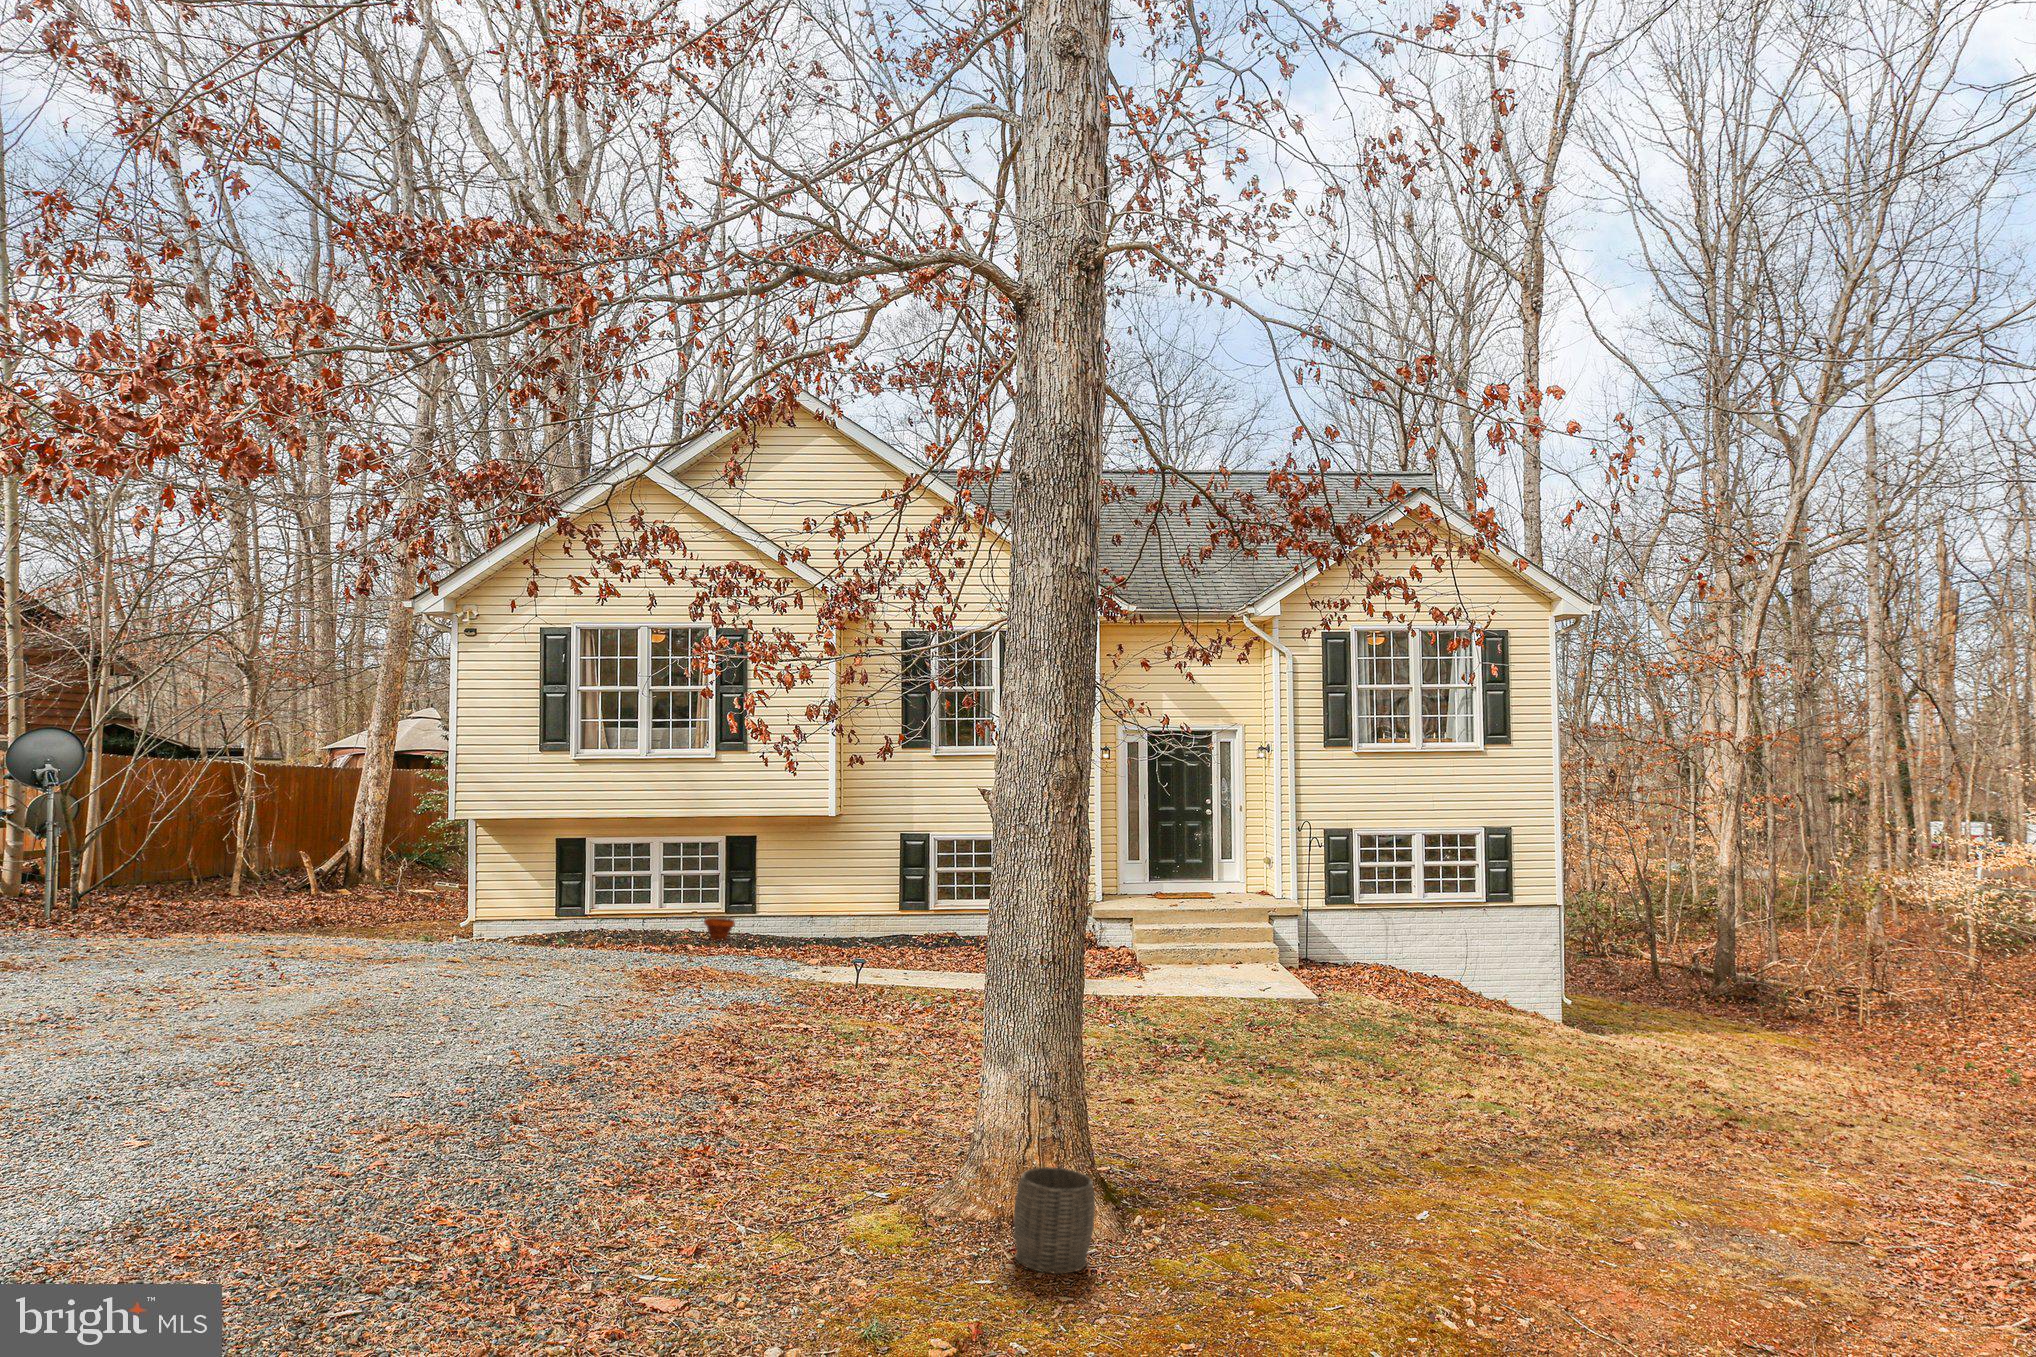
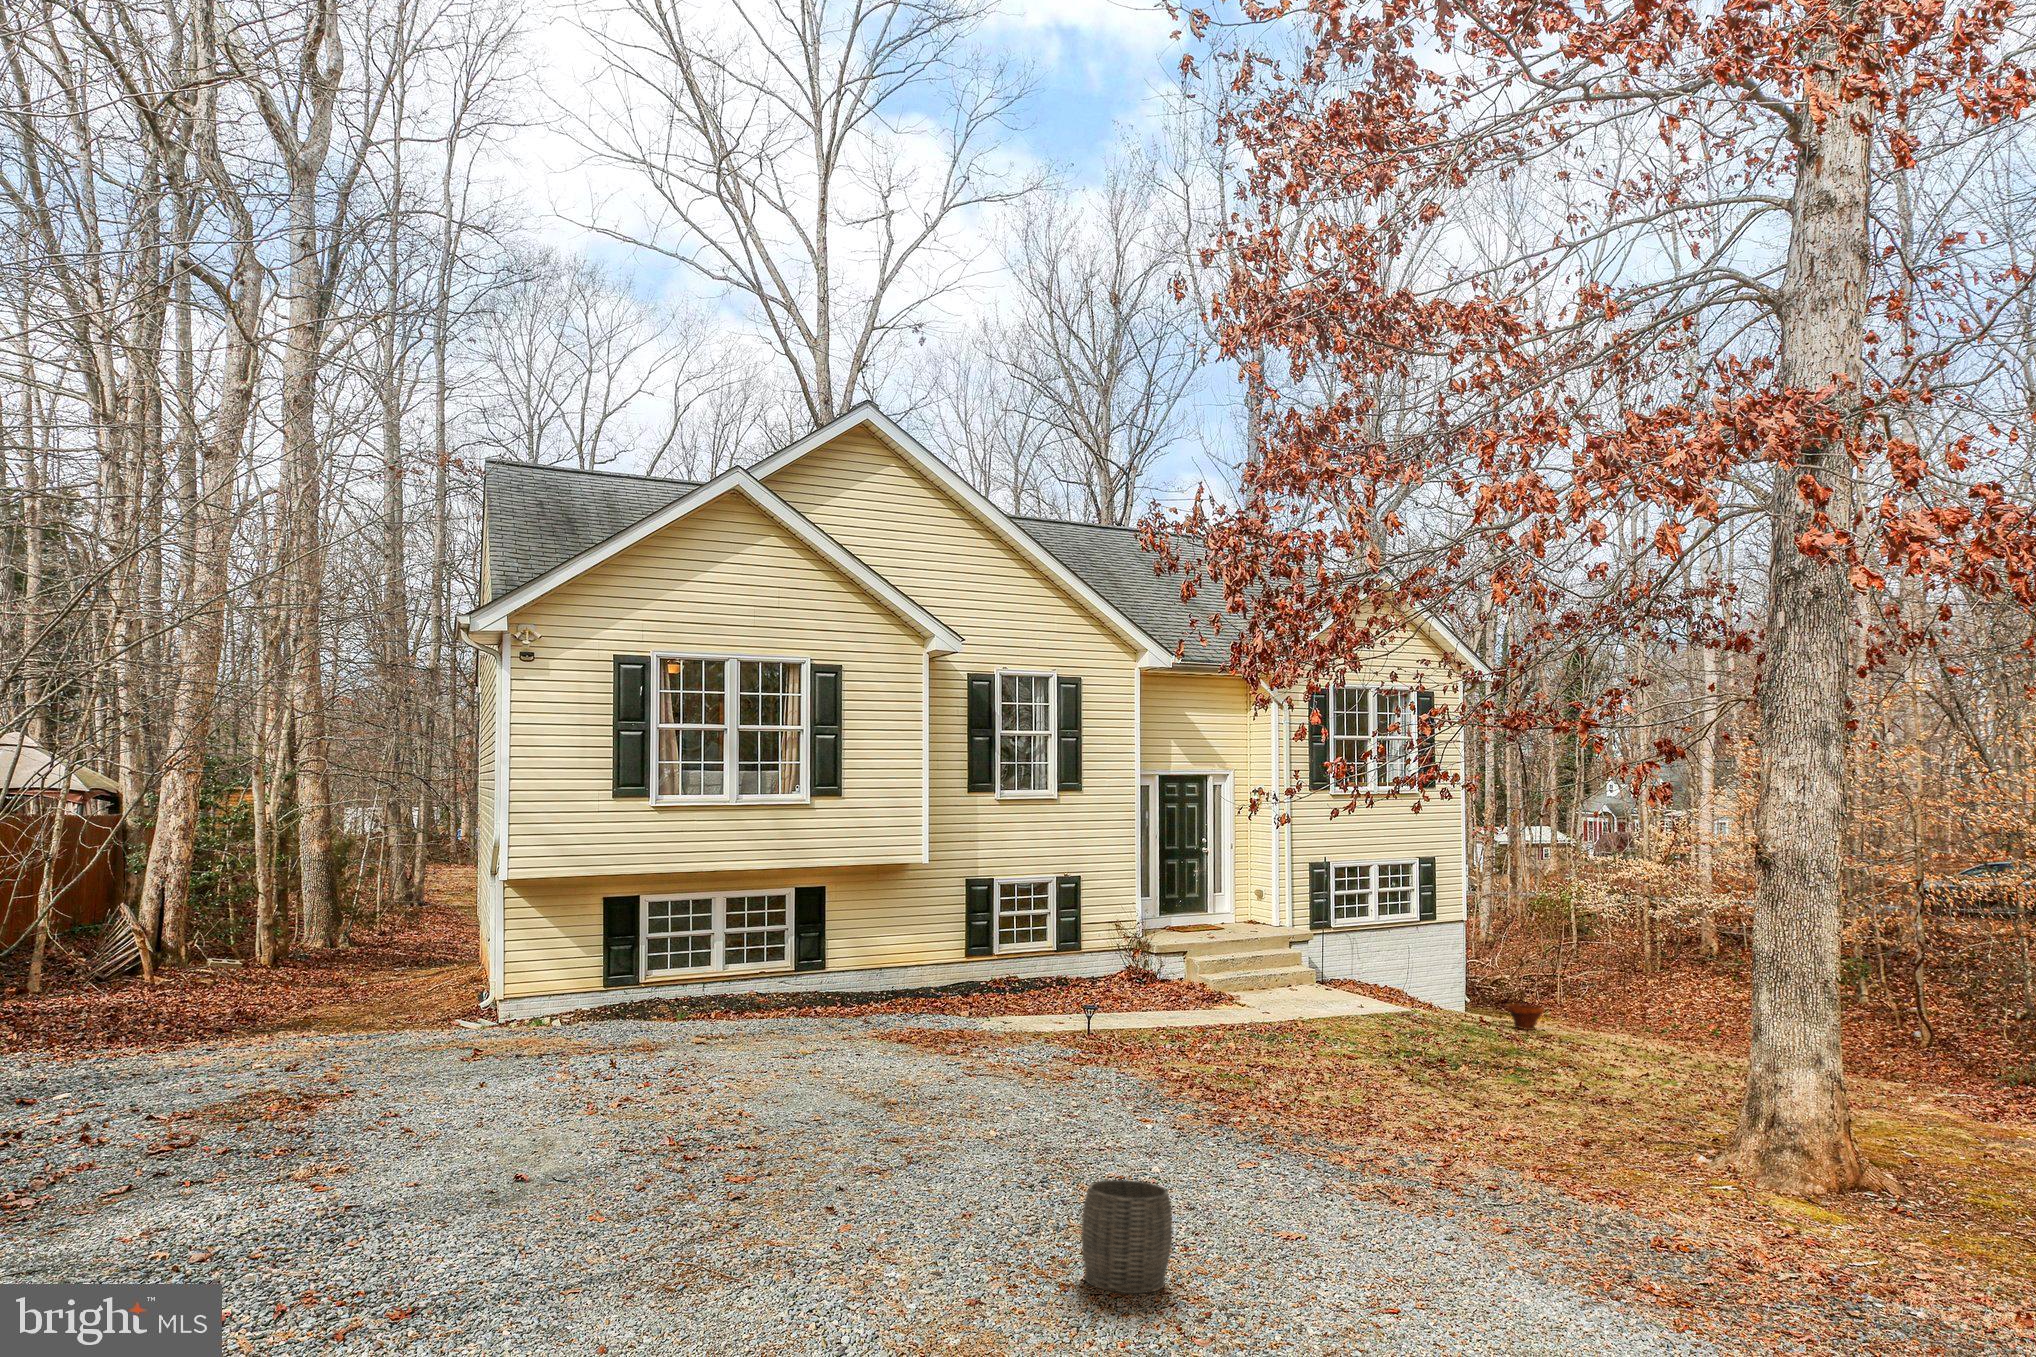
planter: present [704,918,735,940] -> present [1507,1004,1544,1030]

